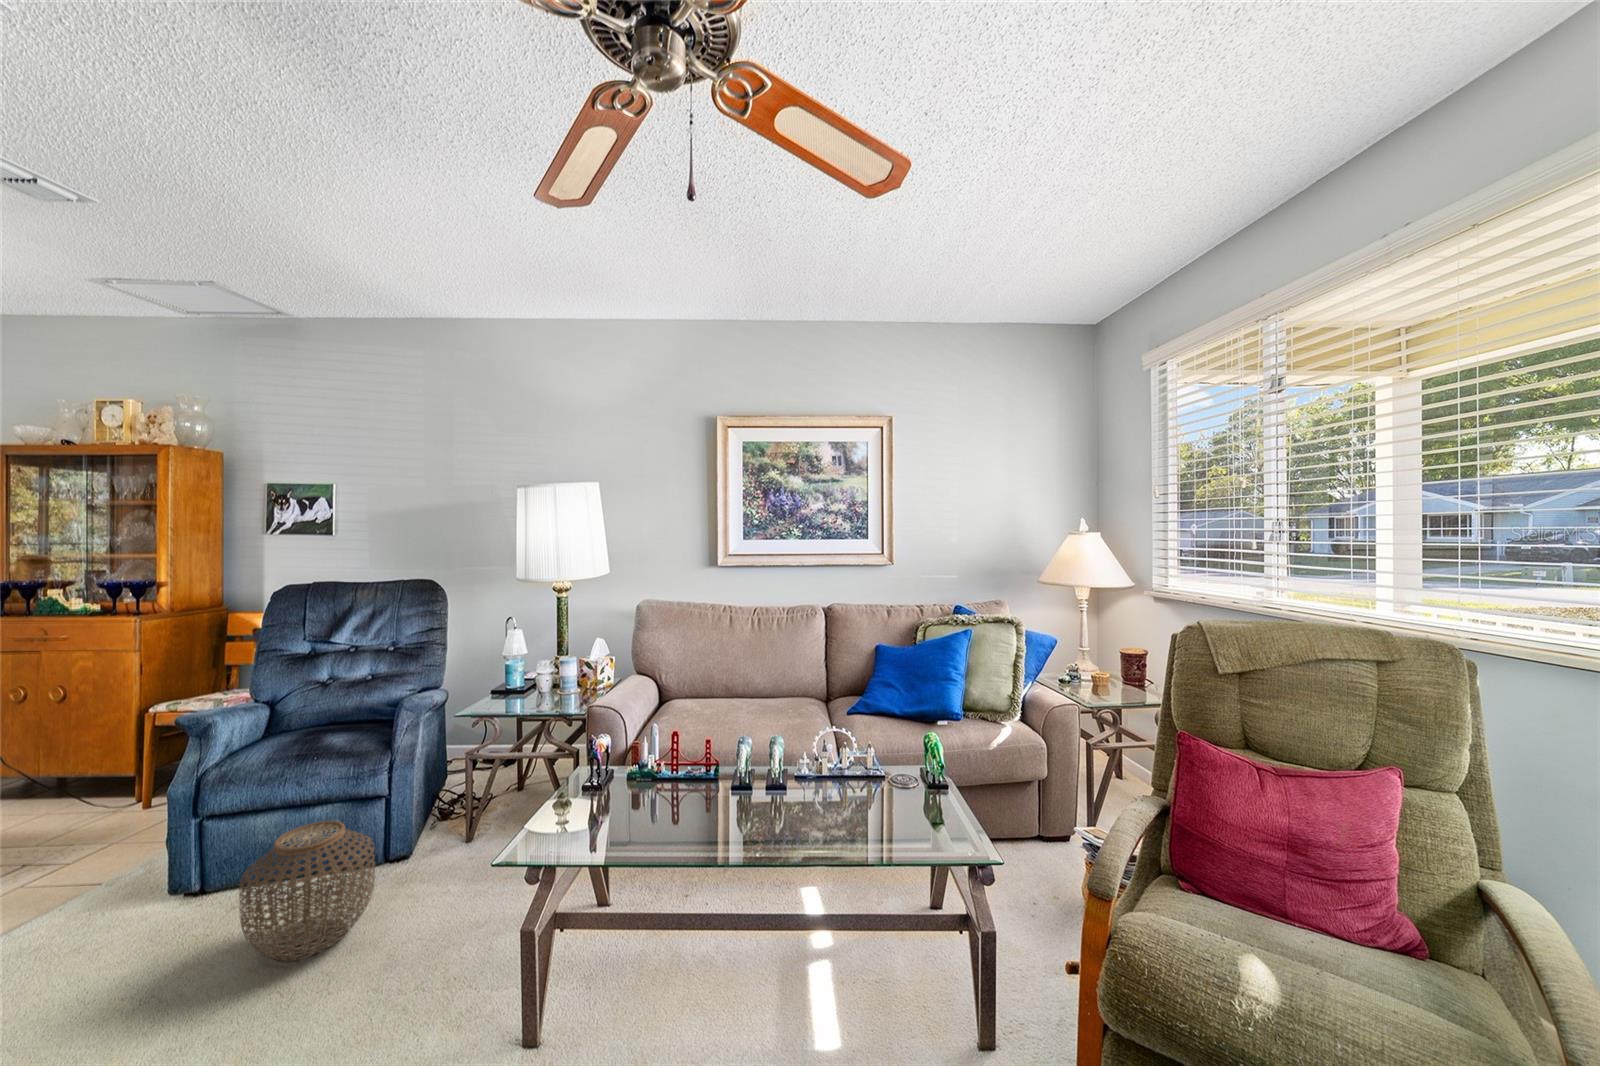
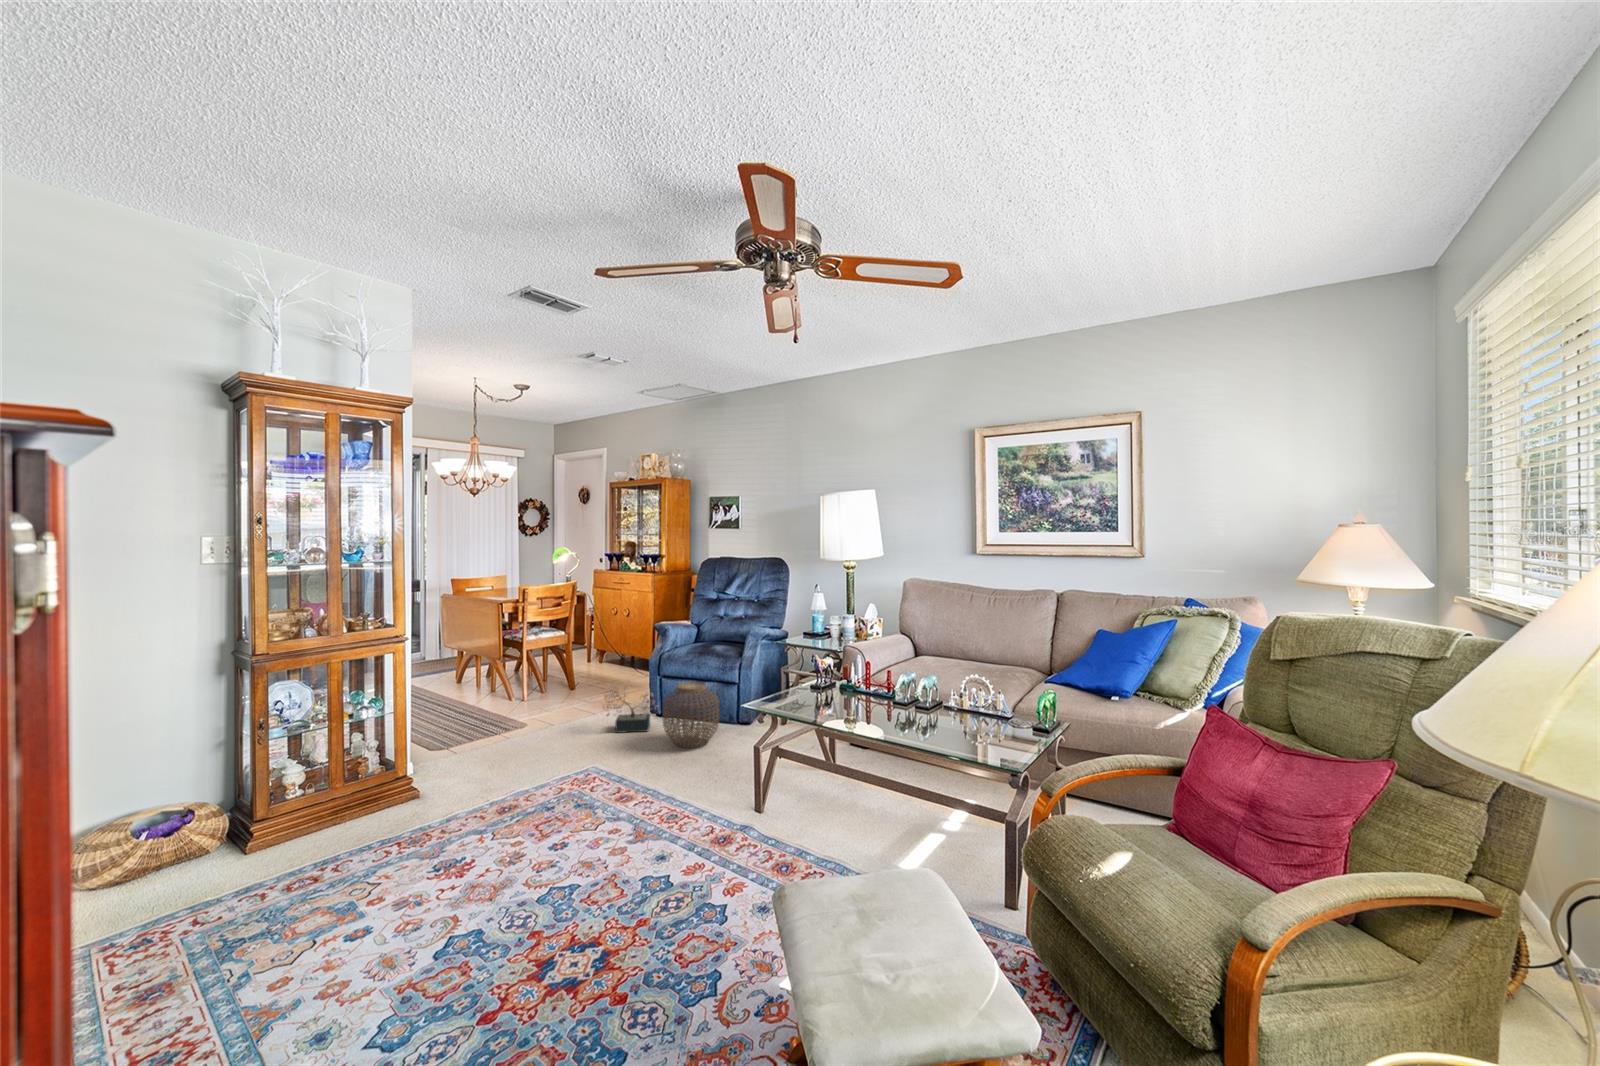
decorative plant: none [41,862,212,980] -> present [603,684,658,733]

